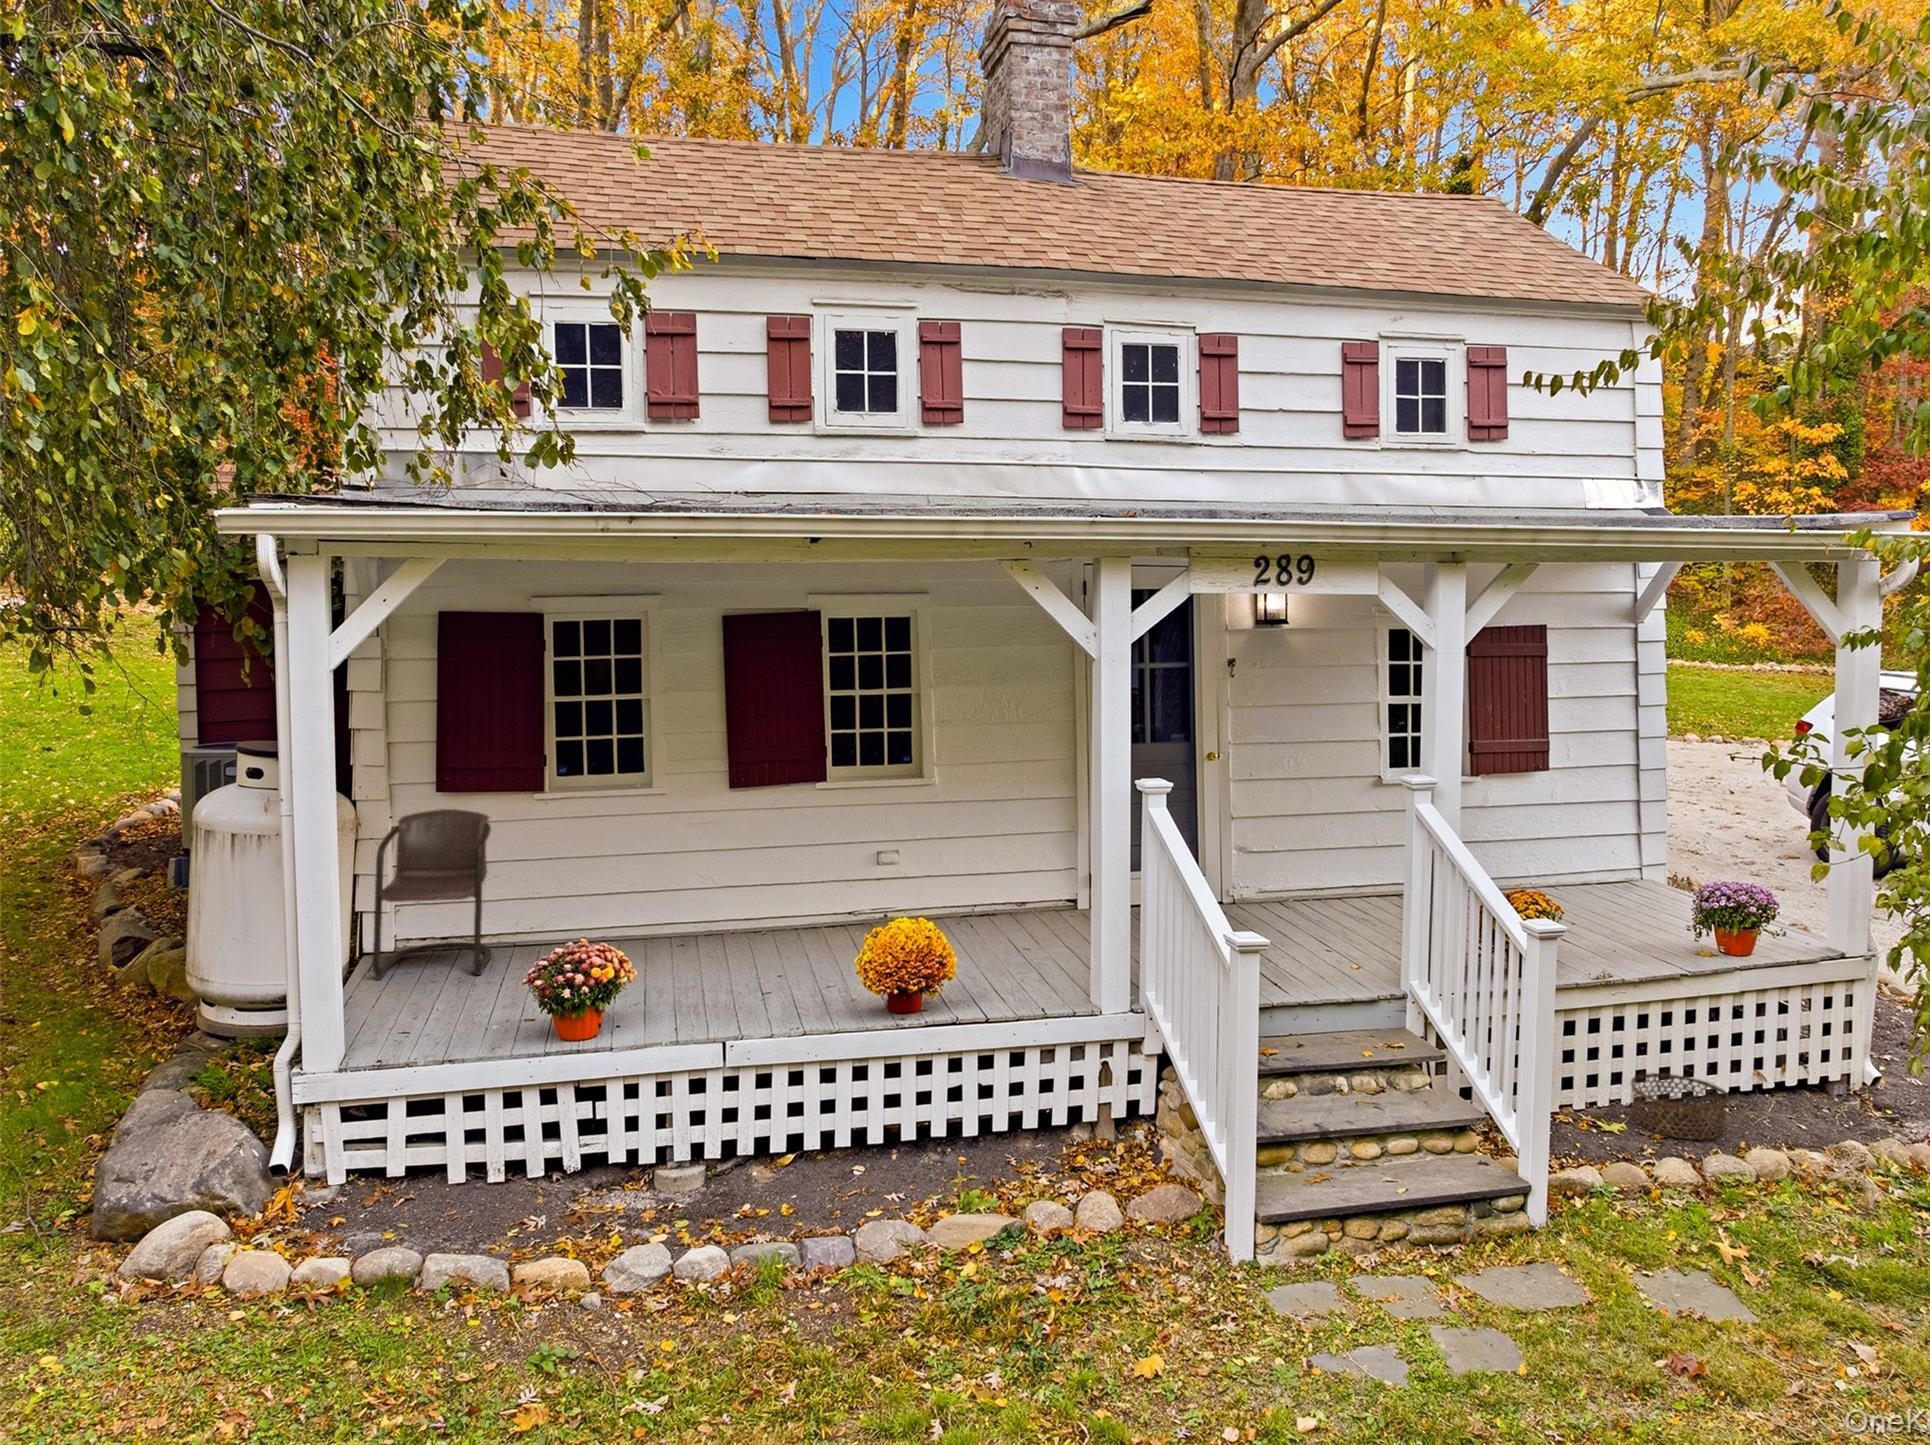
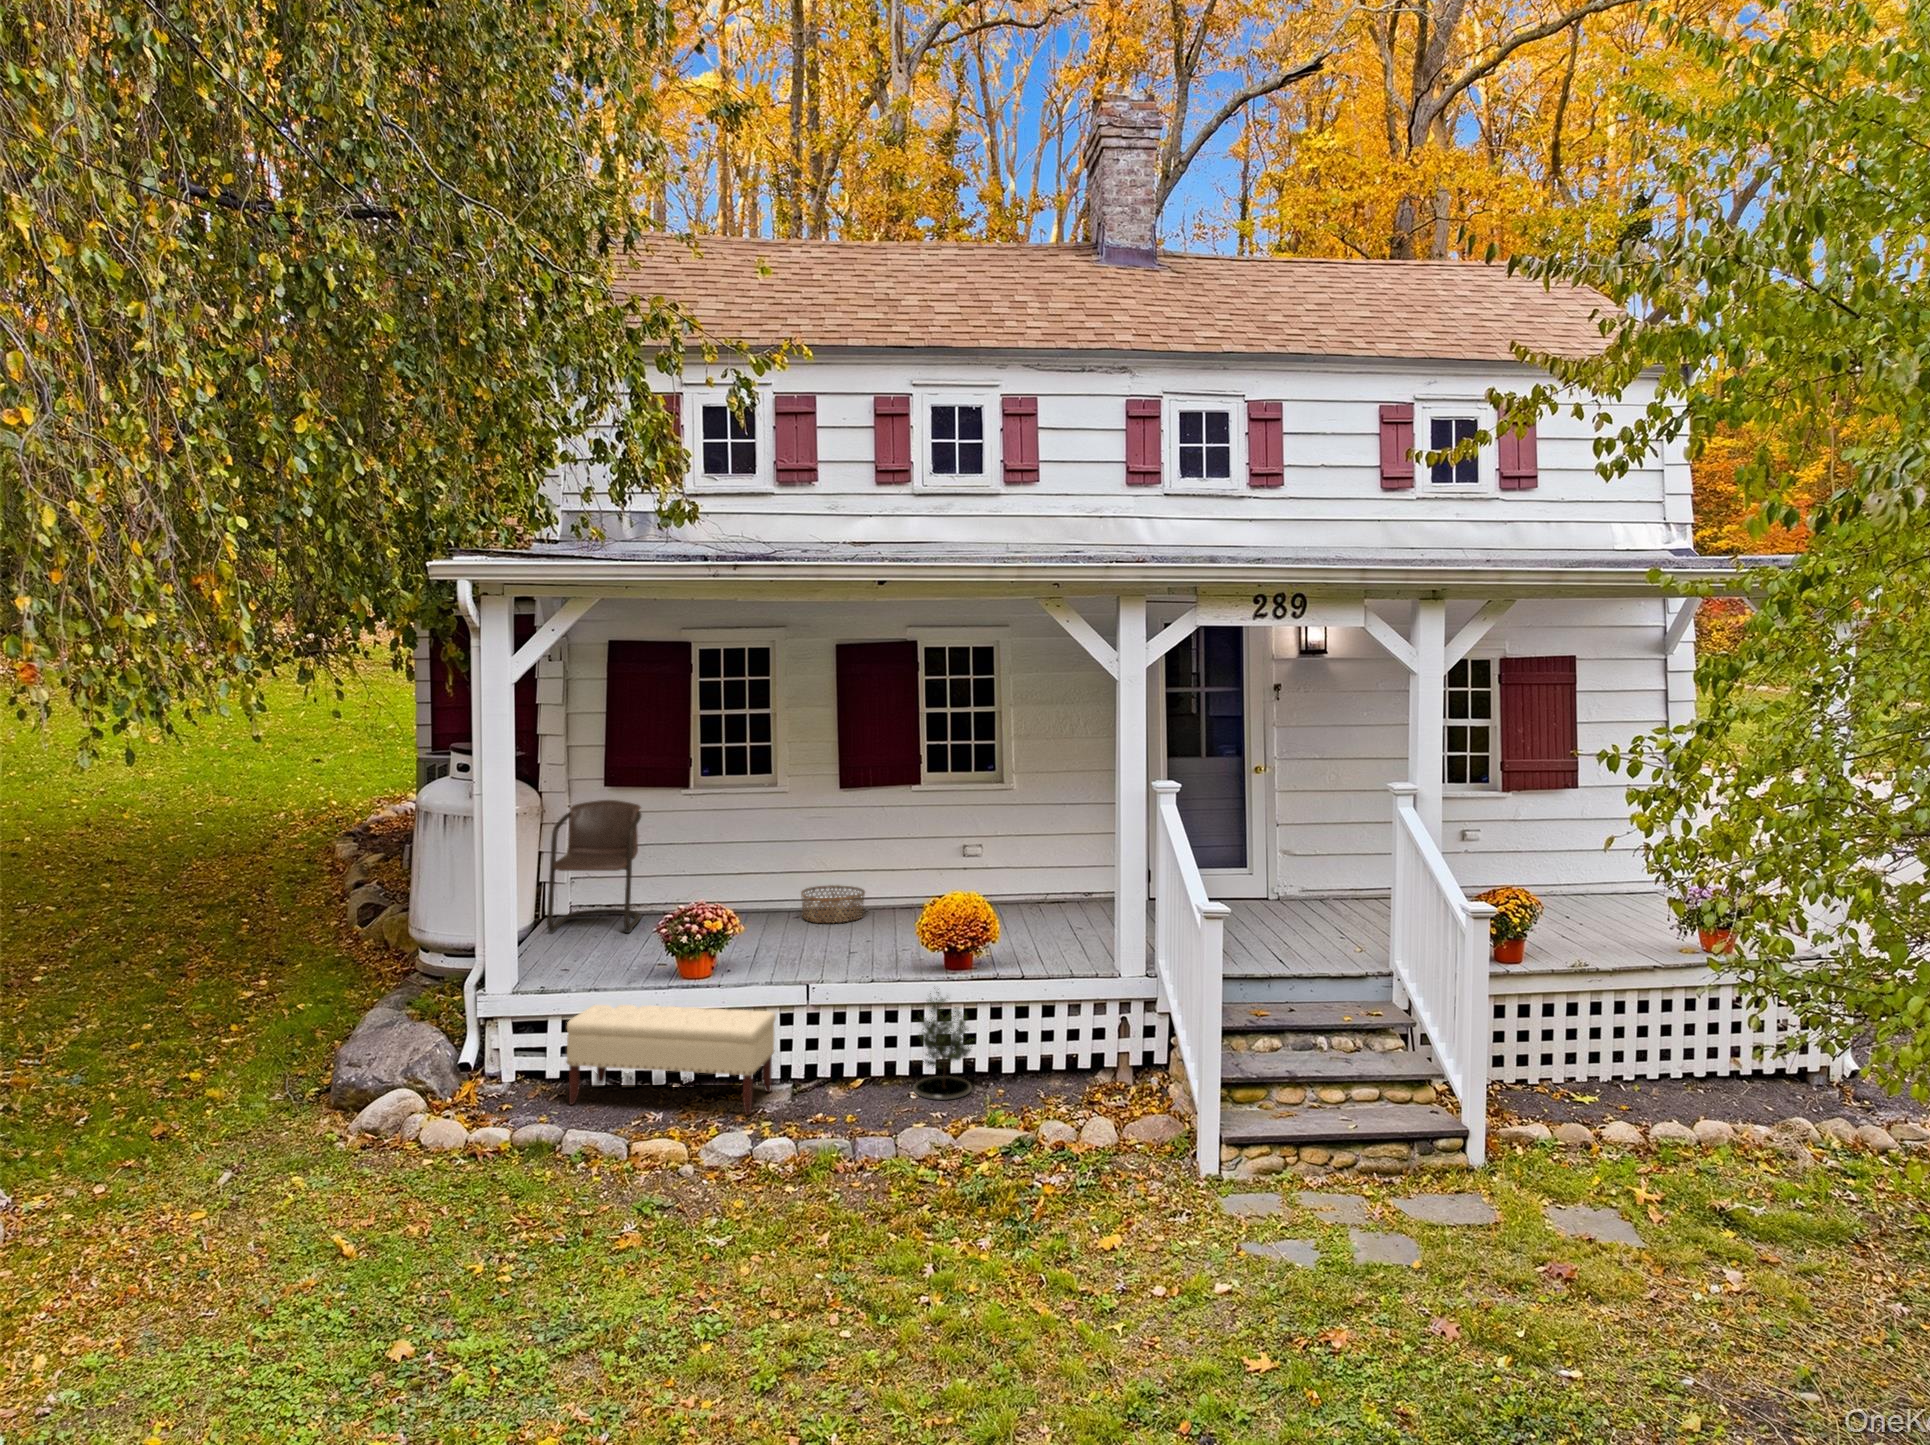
potted tree: none [856,1036,934,1175] -> present [913,992,973,1100]
basket: present [1631,1073,1729,1140] -> present [801,885,865,923]
bench: none [416,1077,687,1213] -> present [567,1004,776,1115]

